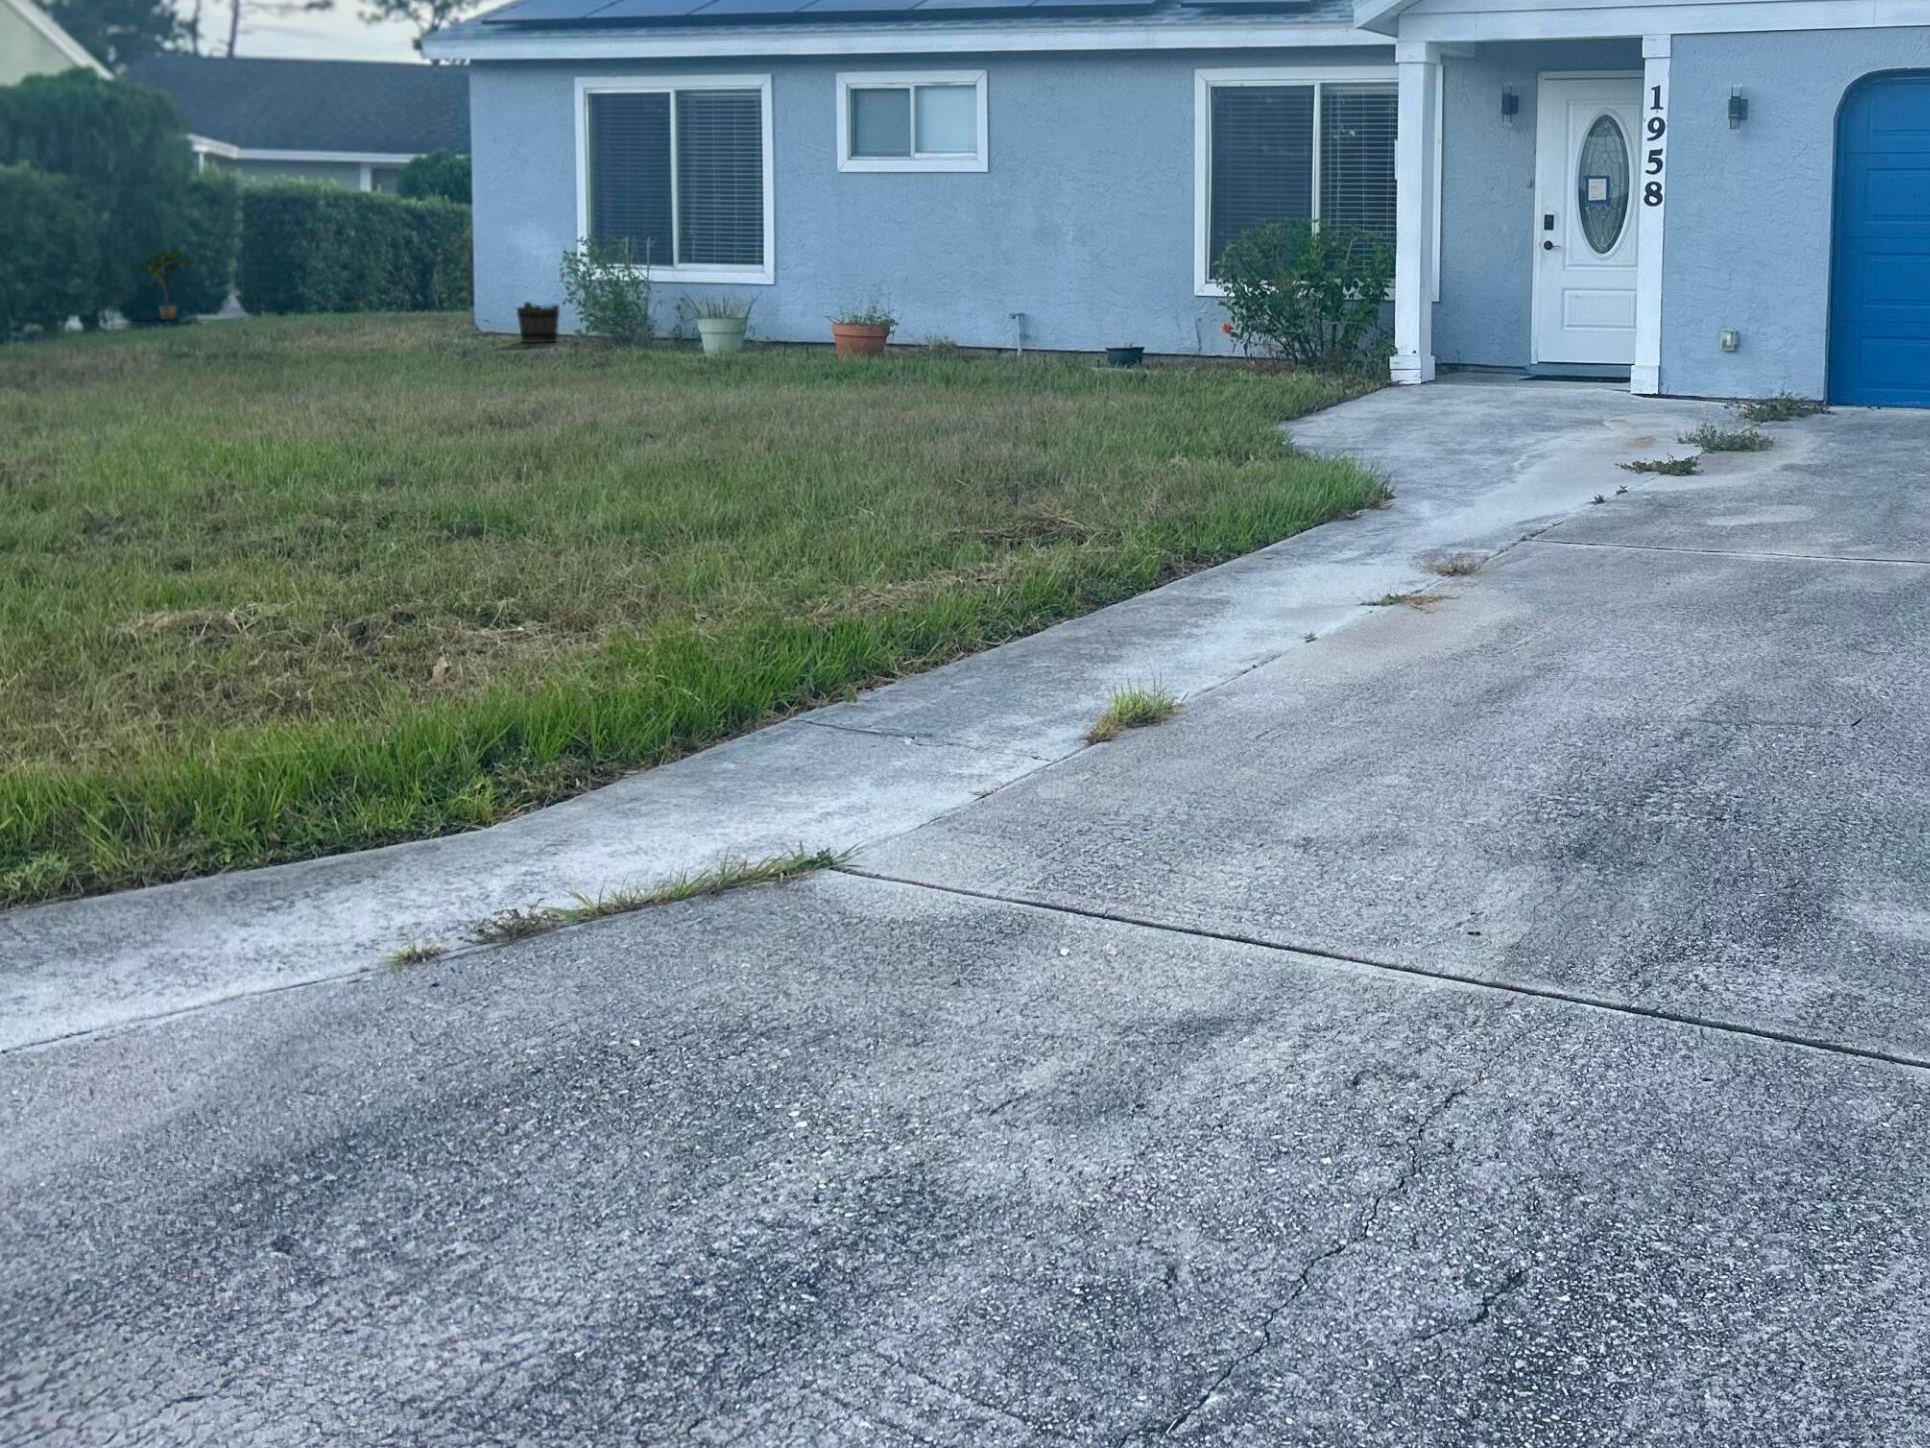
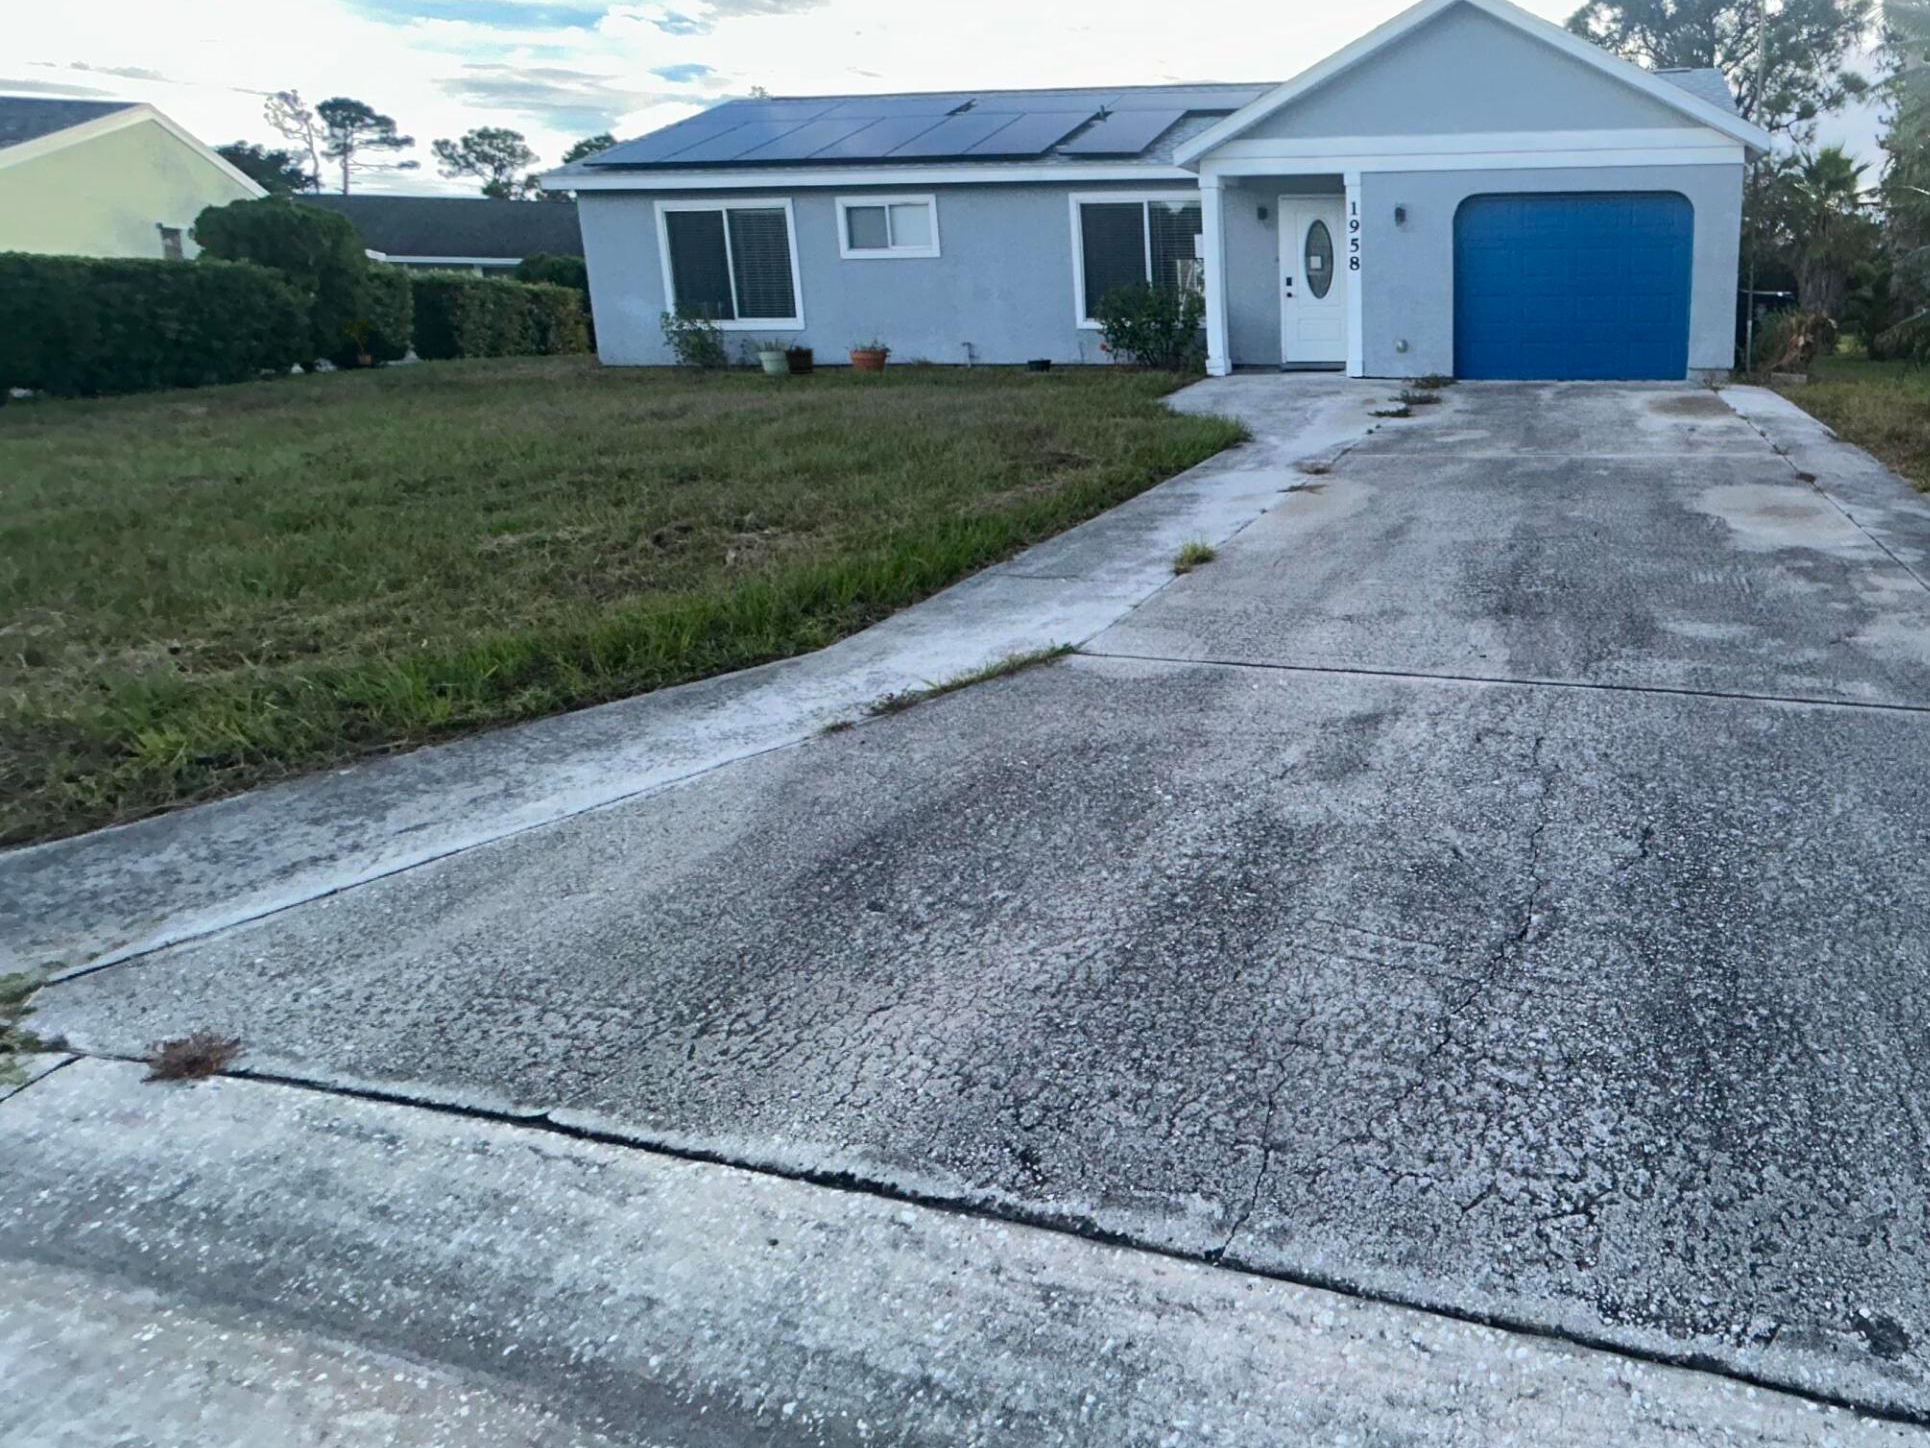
bucket: present [517,302,560,343] -> present [785,345,814,373]

